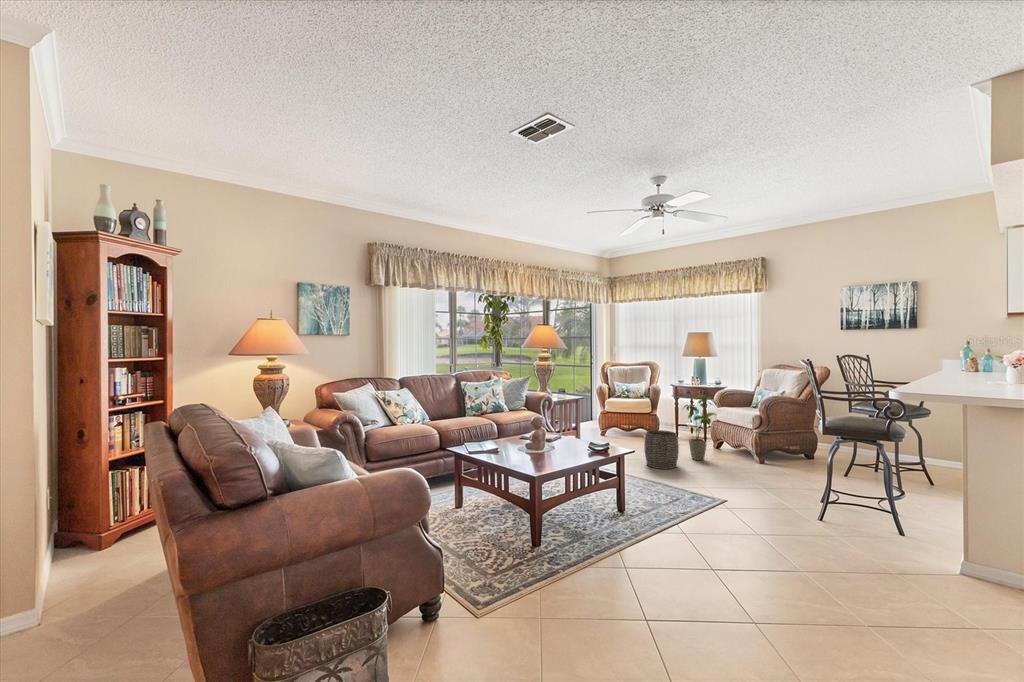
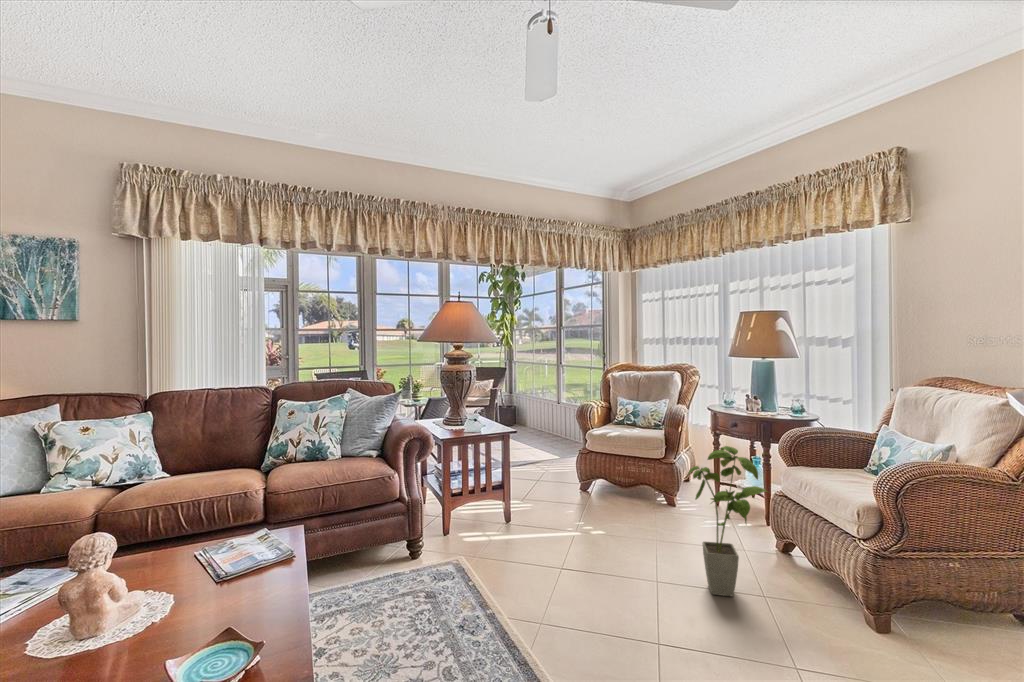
woven basket: present [644,430,679,469] -> none [584,521,659,625]

